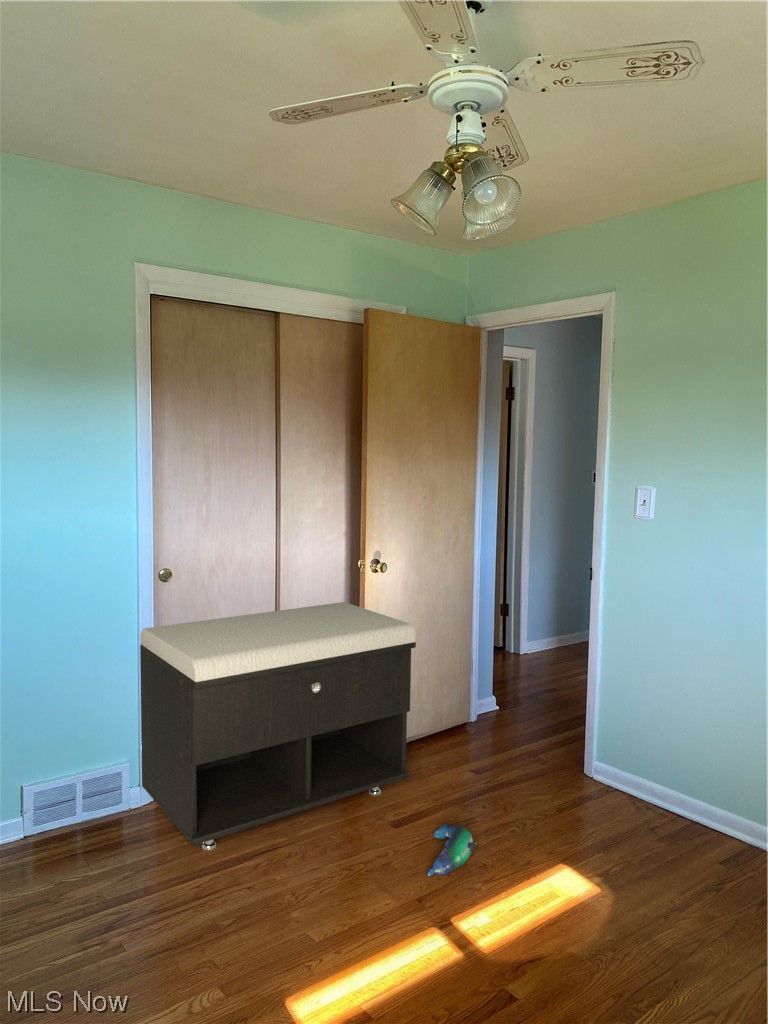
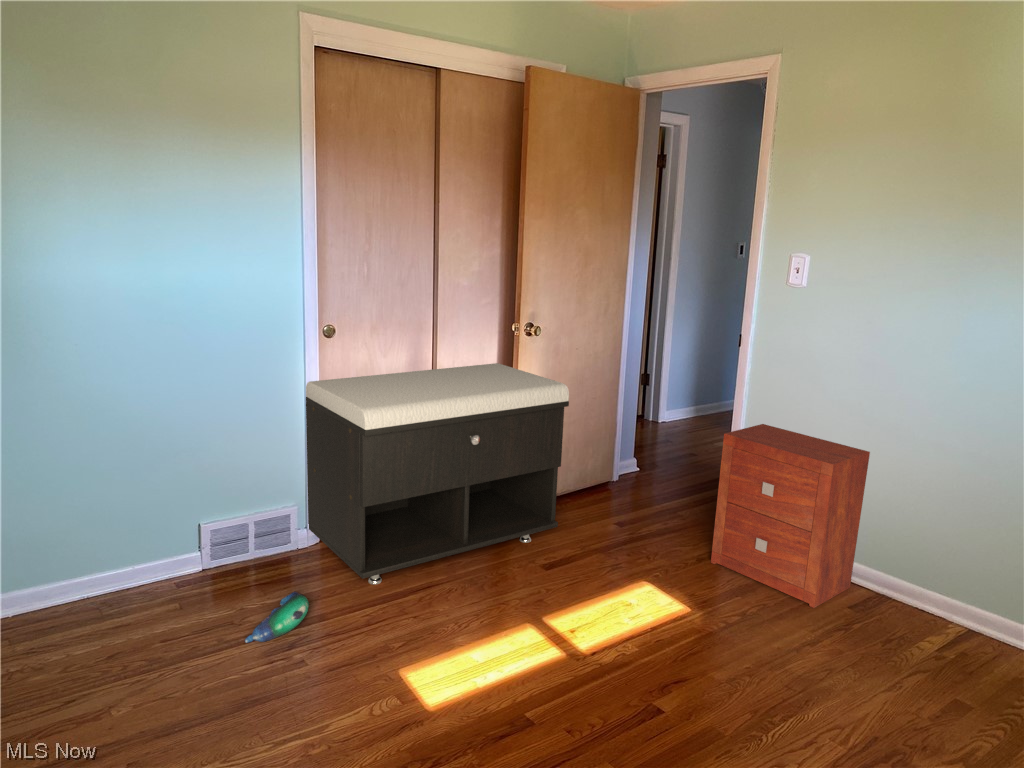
nightstand: none [573,661,732,867] -> present [711,424,870,608]
plush toy: present [427,823,476,876] -> present [245,592,309,643]

